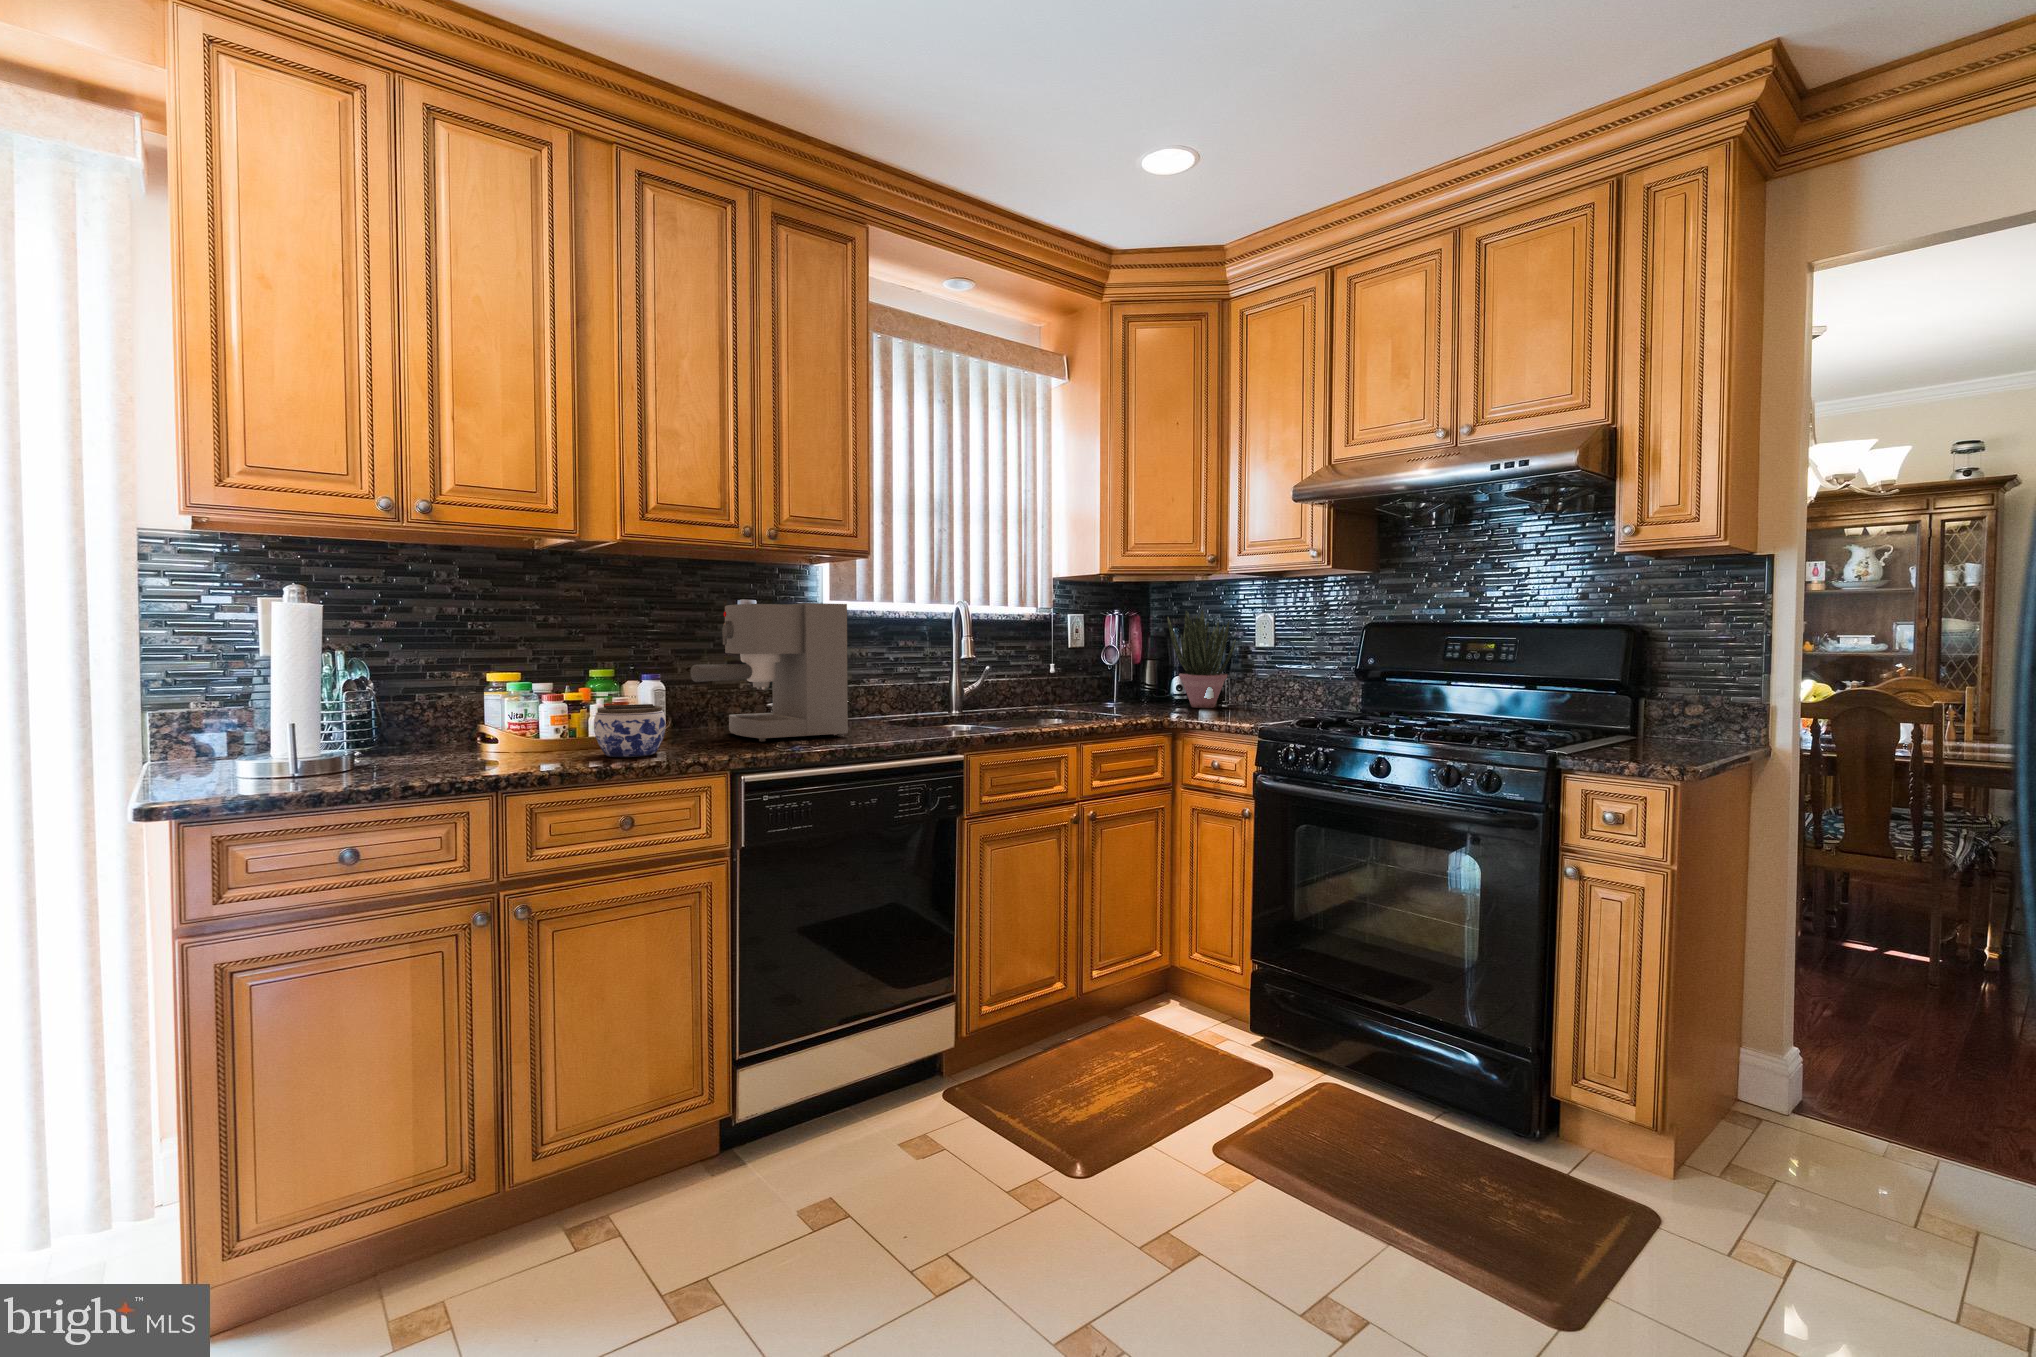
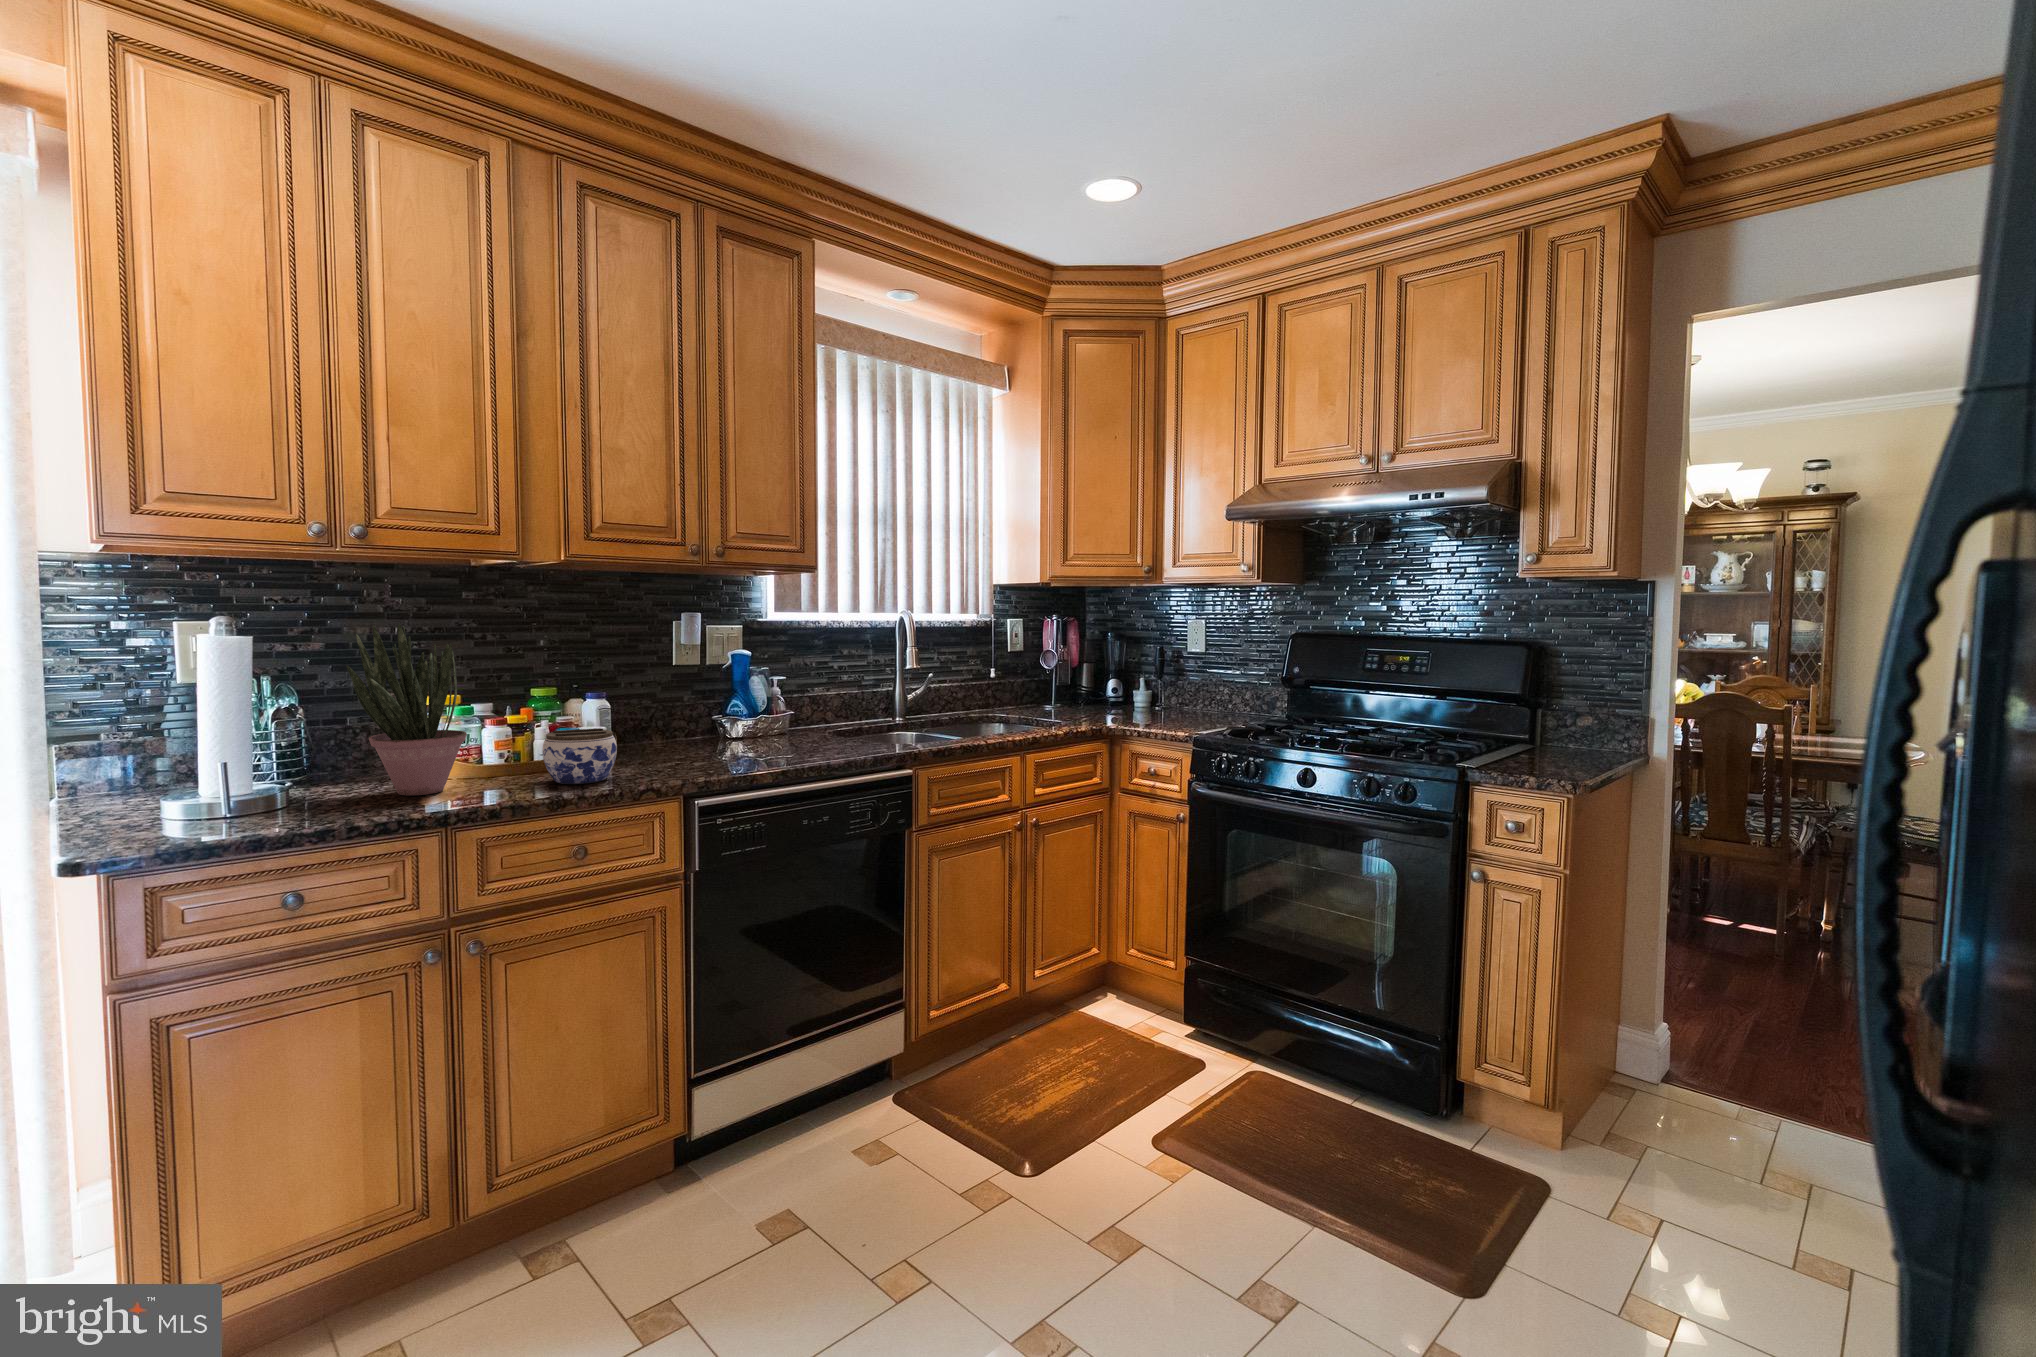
coffee maker: present [690,603,848,741] -> none [638,621,797,761]
potted plant: present [1168,610,1236,708] -> present [347,624,467,795]

